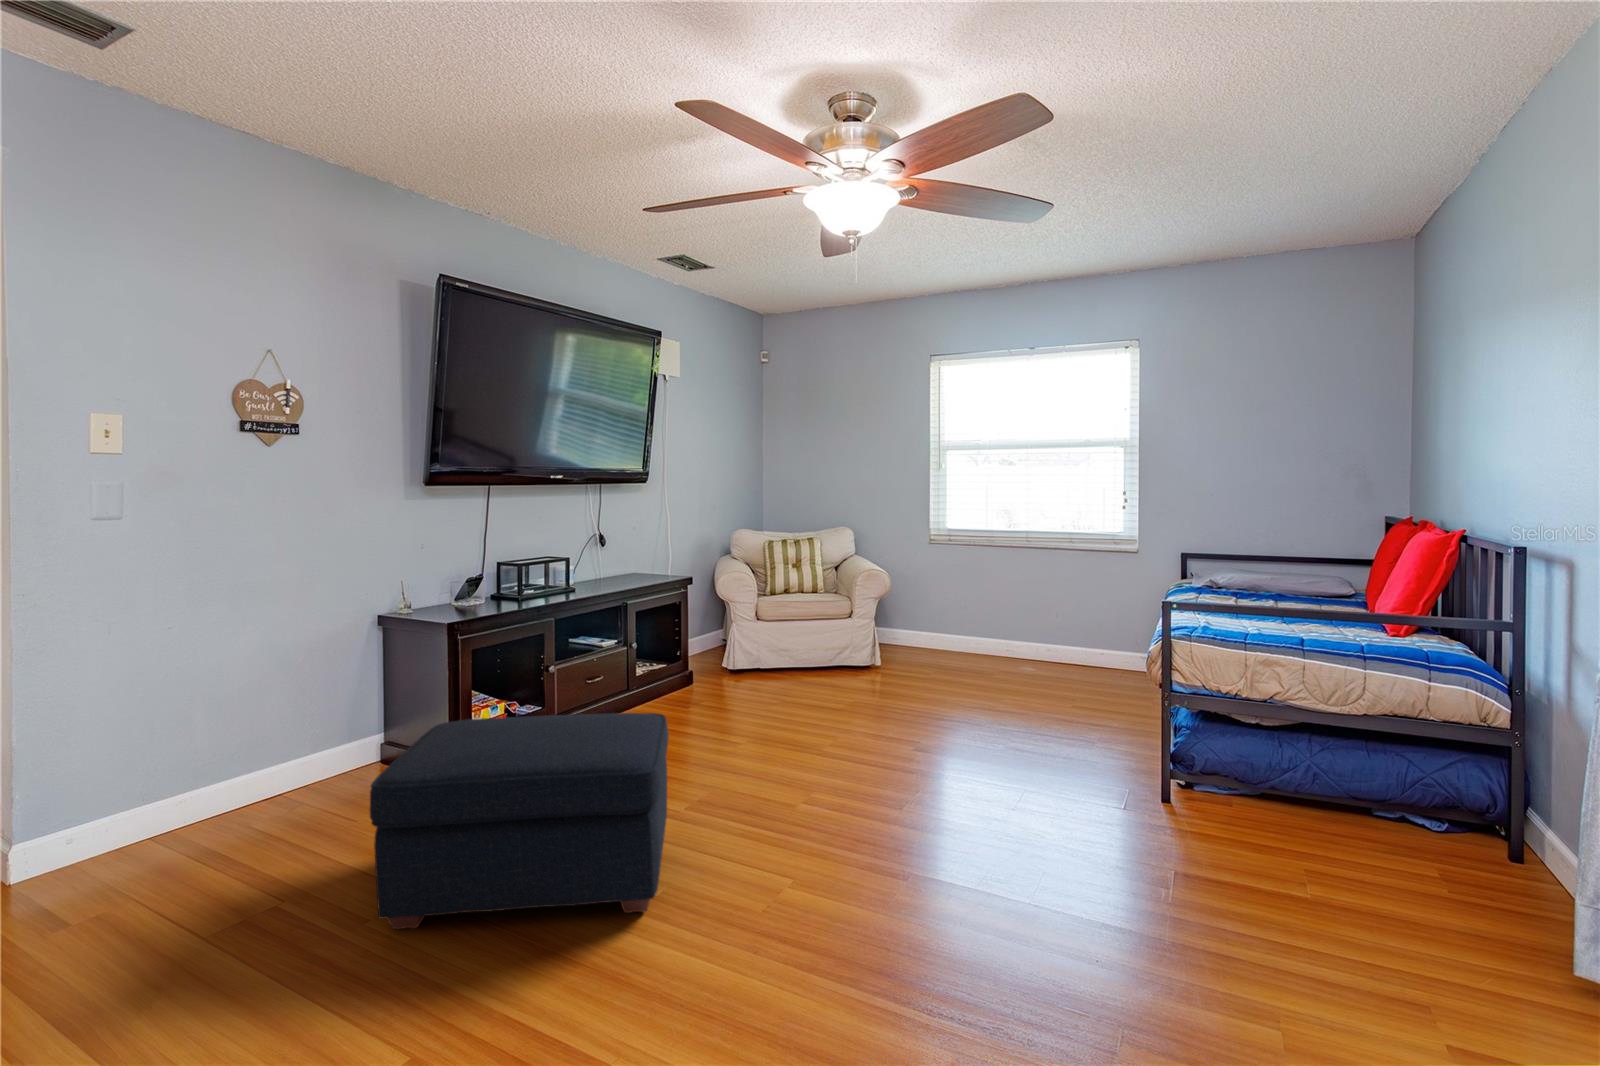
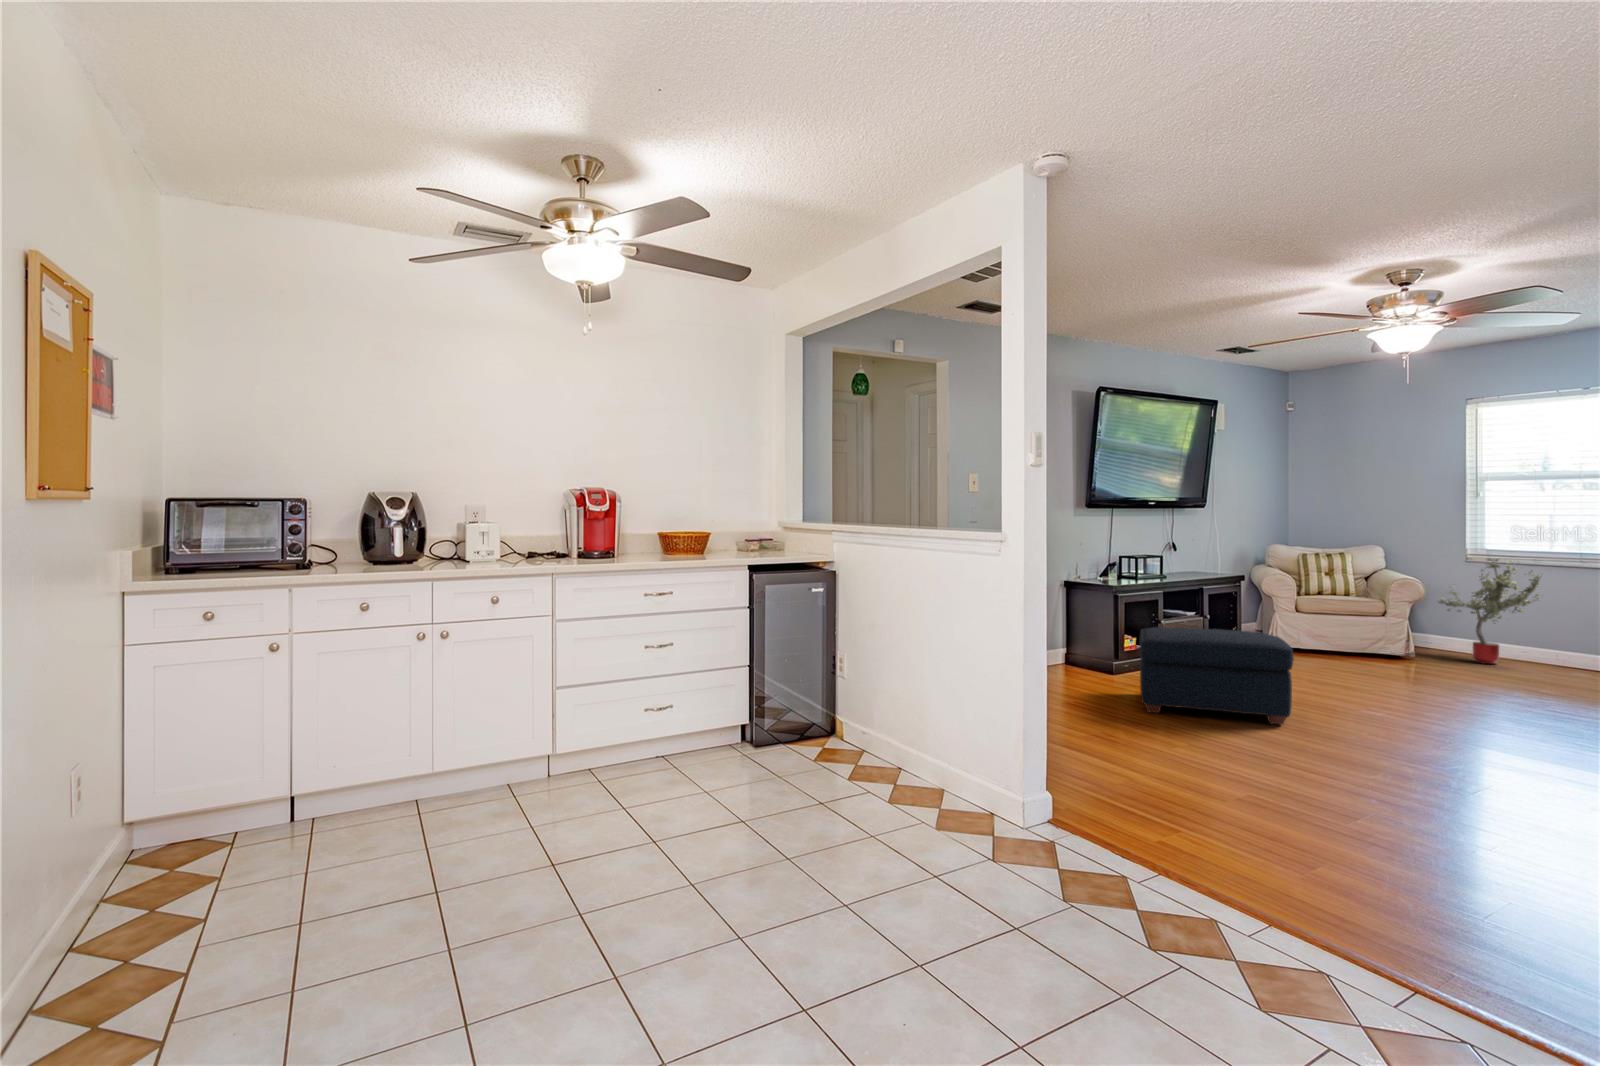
potted tree: none [904,540,1000,665] -> present [1439,559,1540,664]

